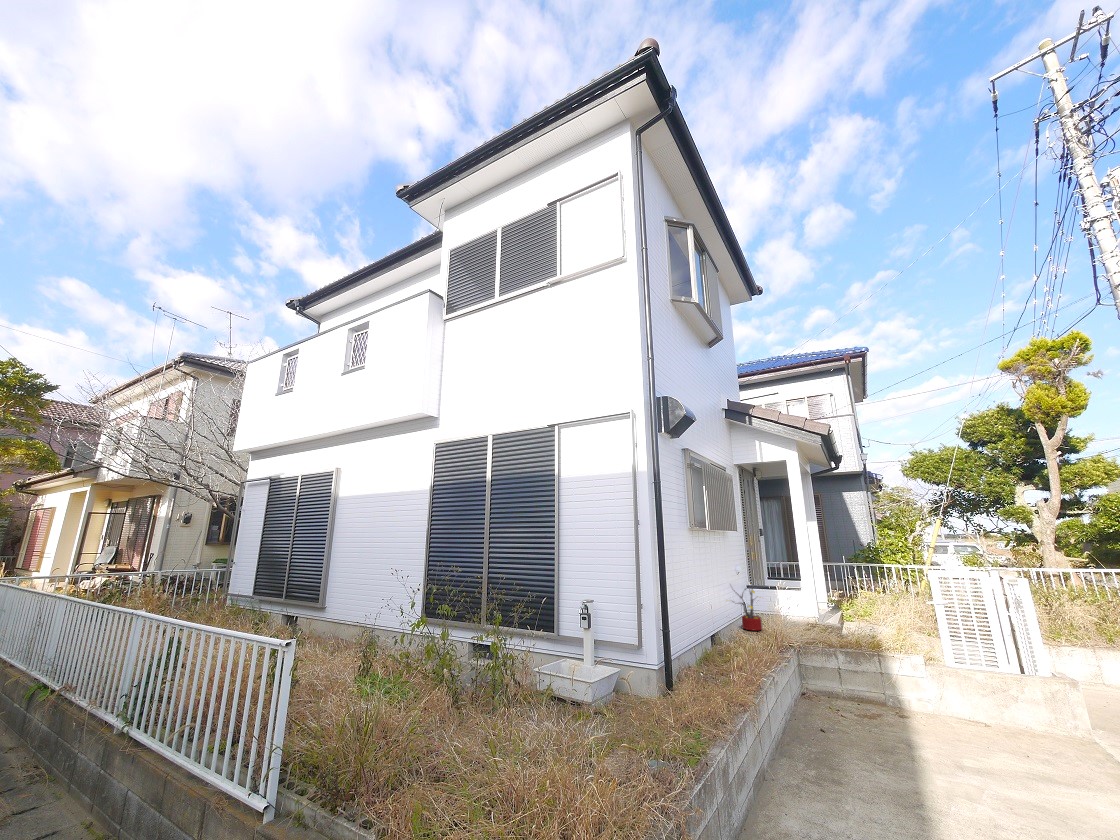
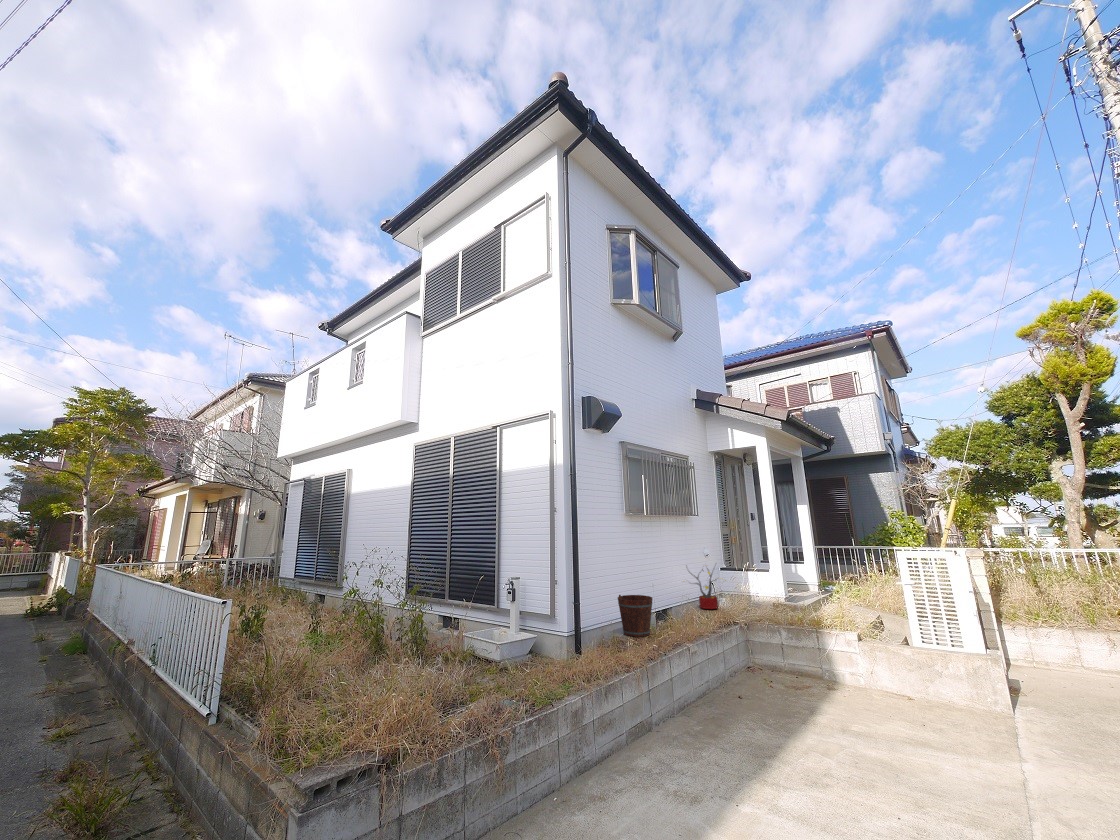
bucket: none [690,619,730,667] -> present [618,595,652,637]

